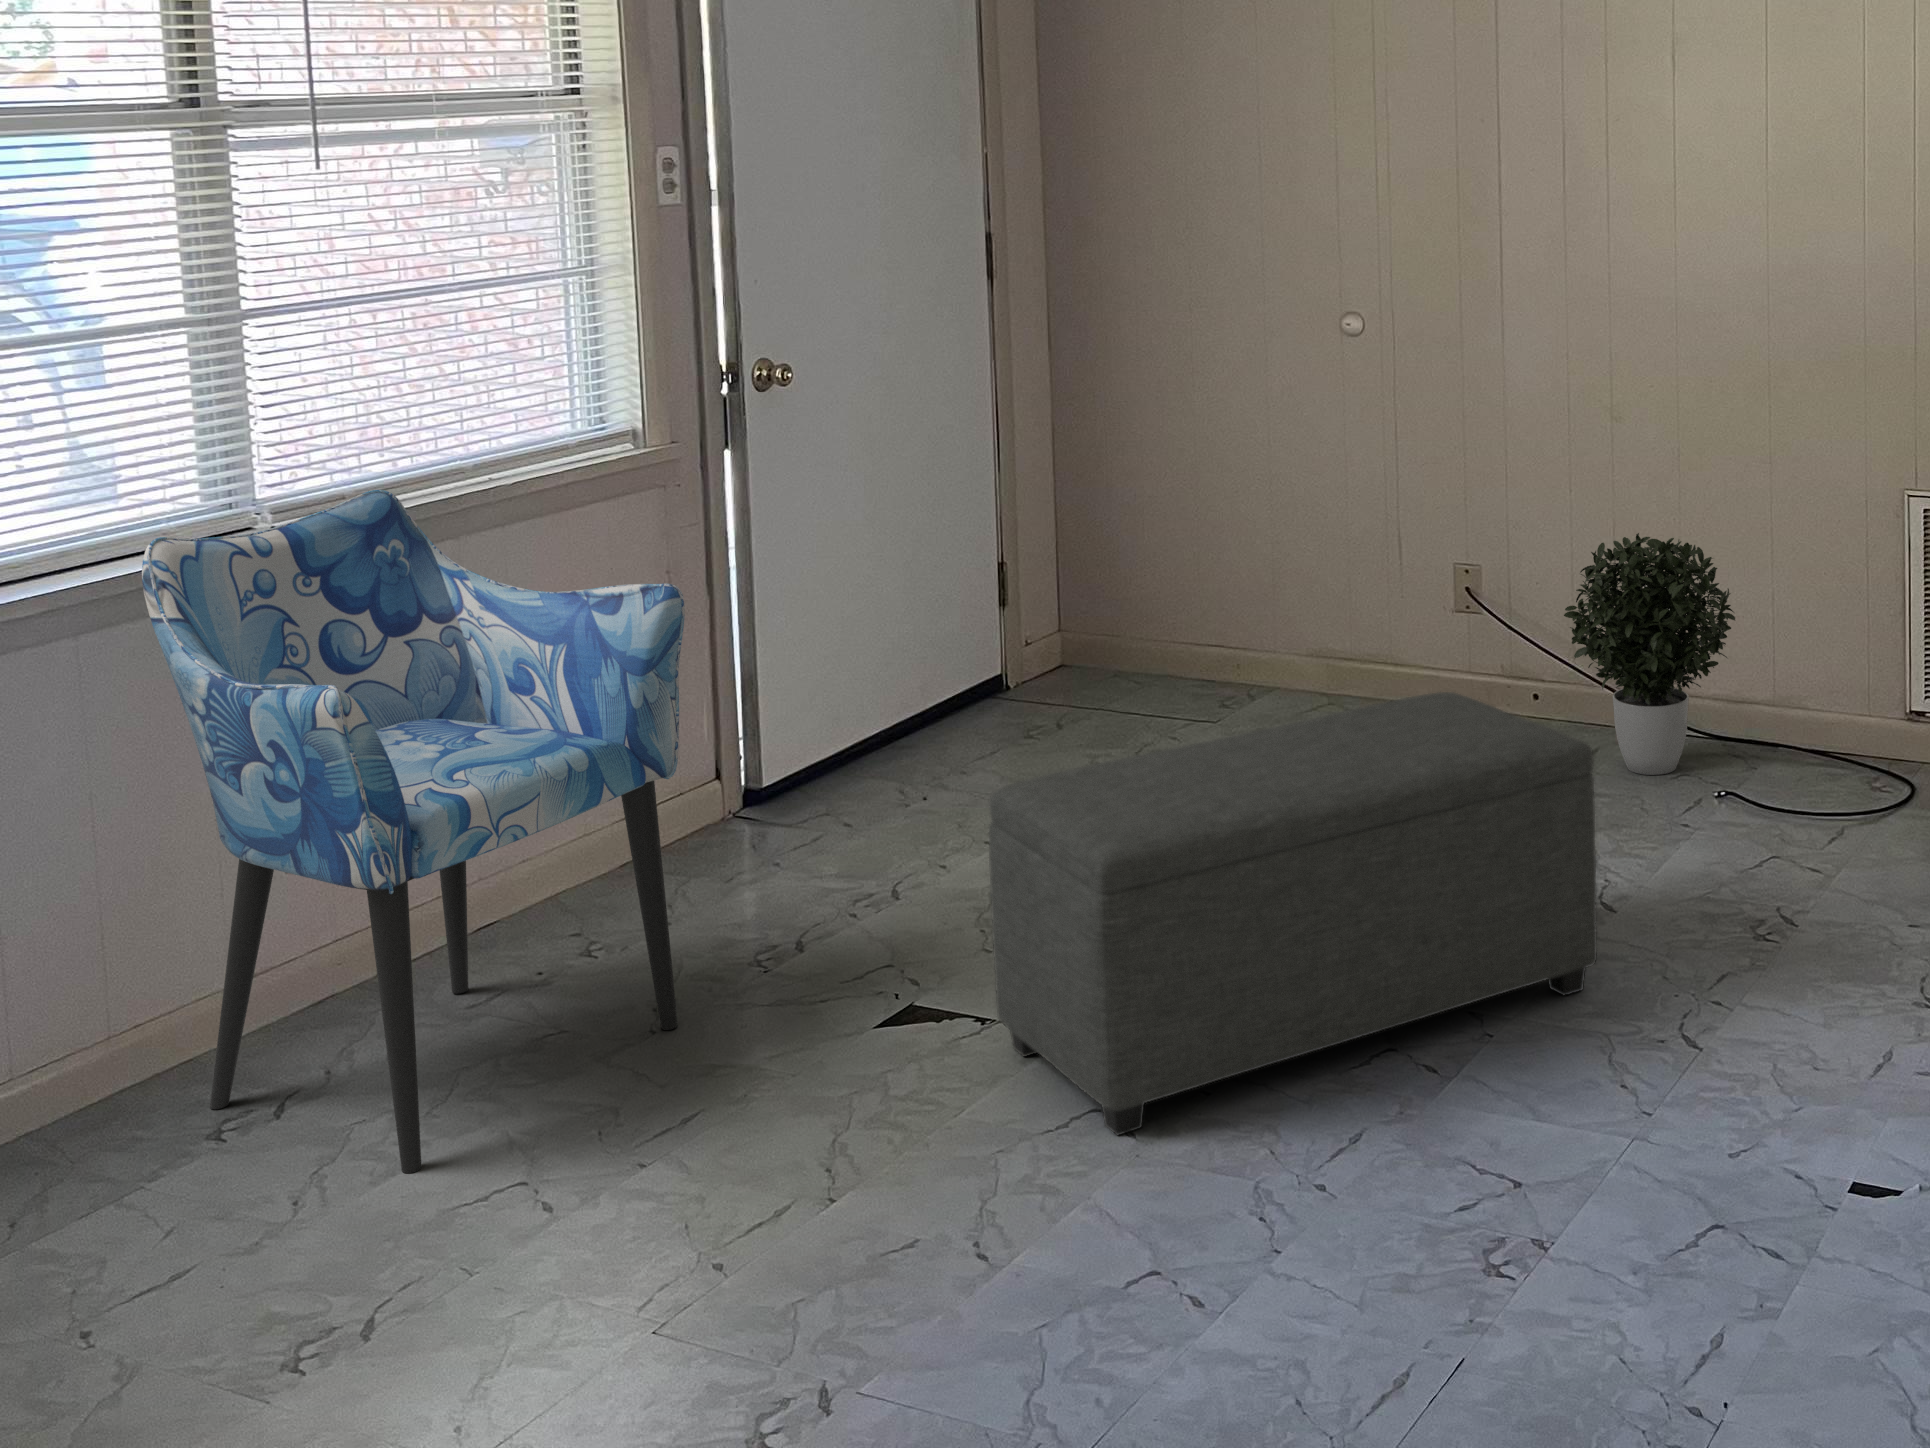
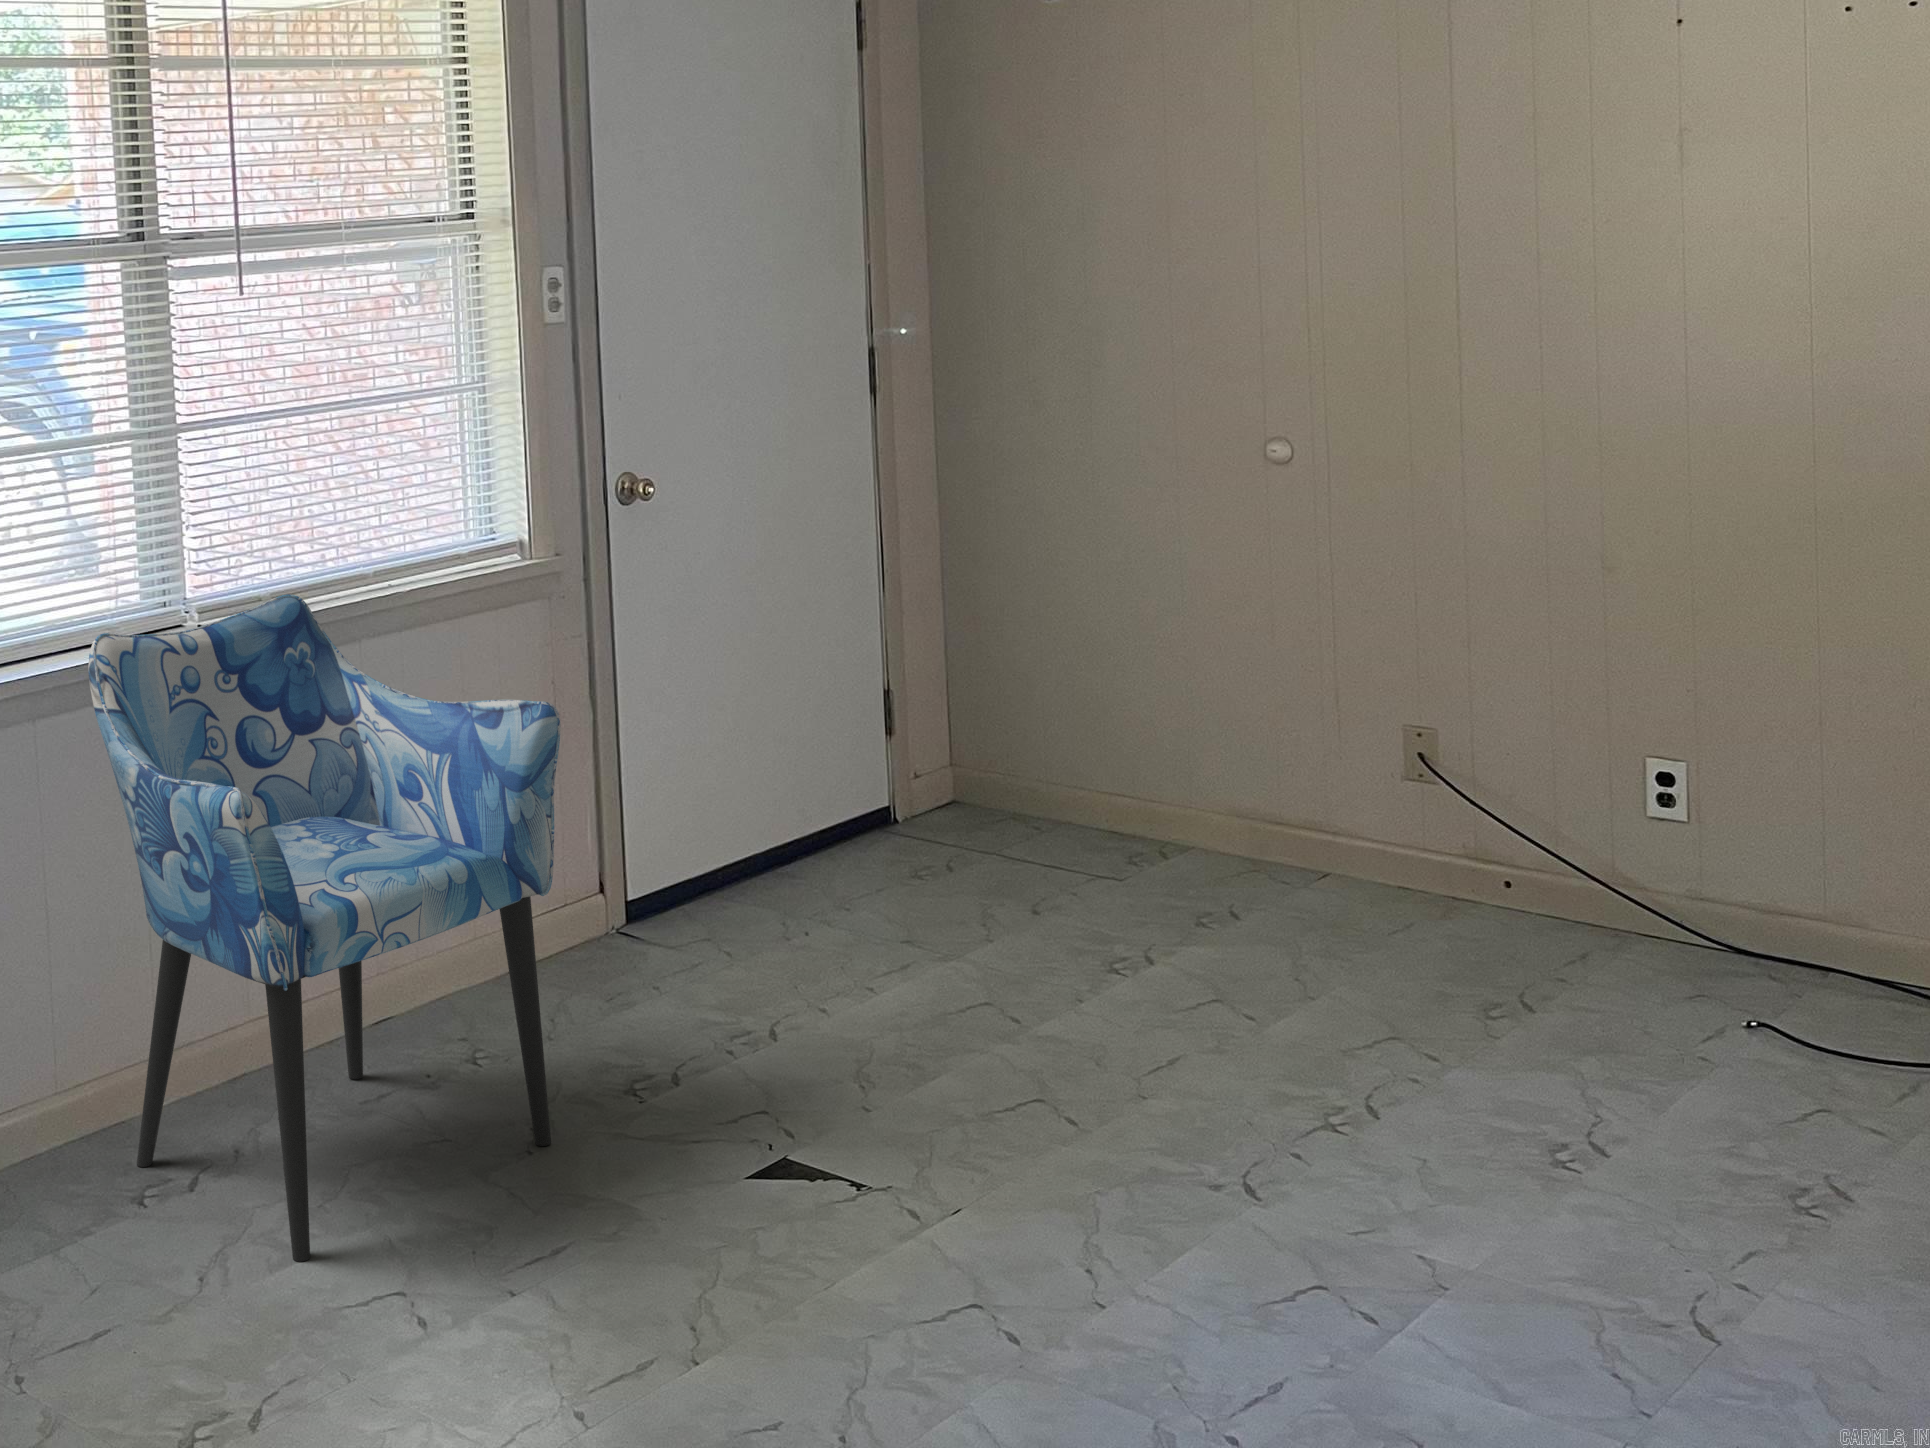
potted plant: present [1564,533,1735,775] -> none [1527,698,1753,984]
ottoman: present [989,692,1597,1135] -> none [860,877,1577,1342]

